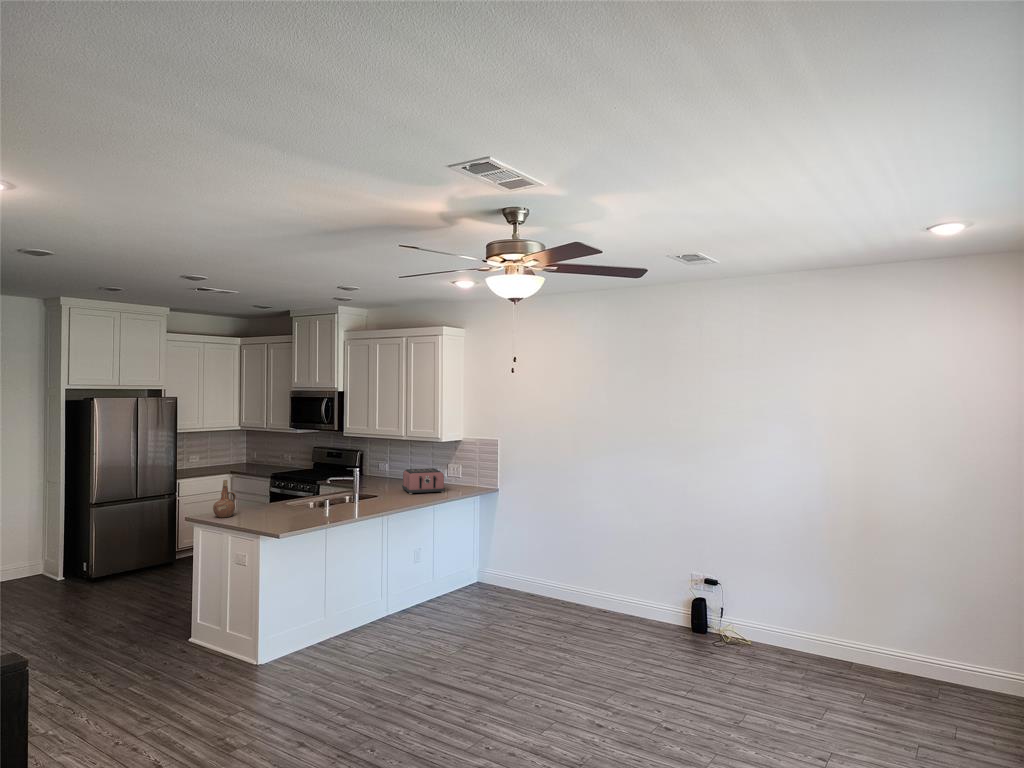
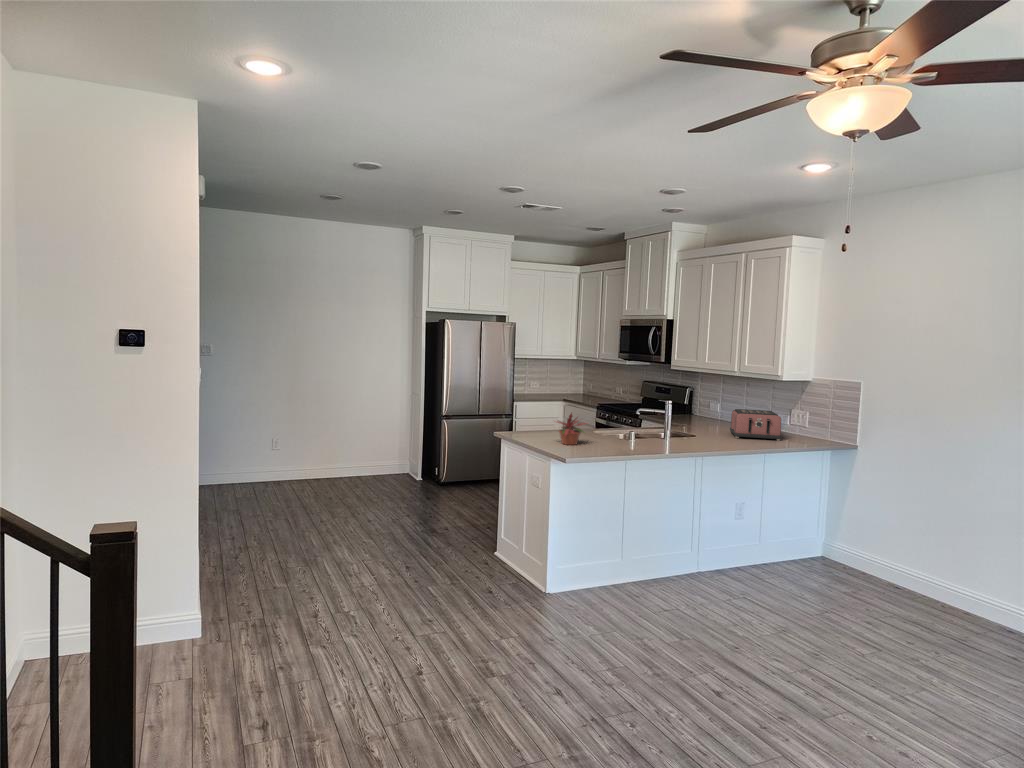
ceramic pitcher: present [213,480,236,518] -> none [518,400,540,438]
potted plant: none [250,488,290,519] -> present [557,413,586,445]

